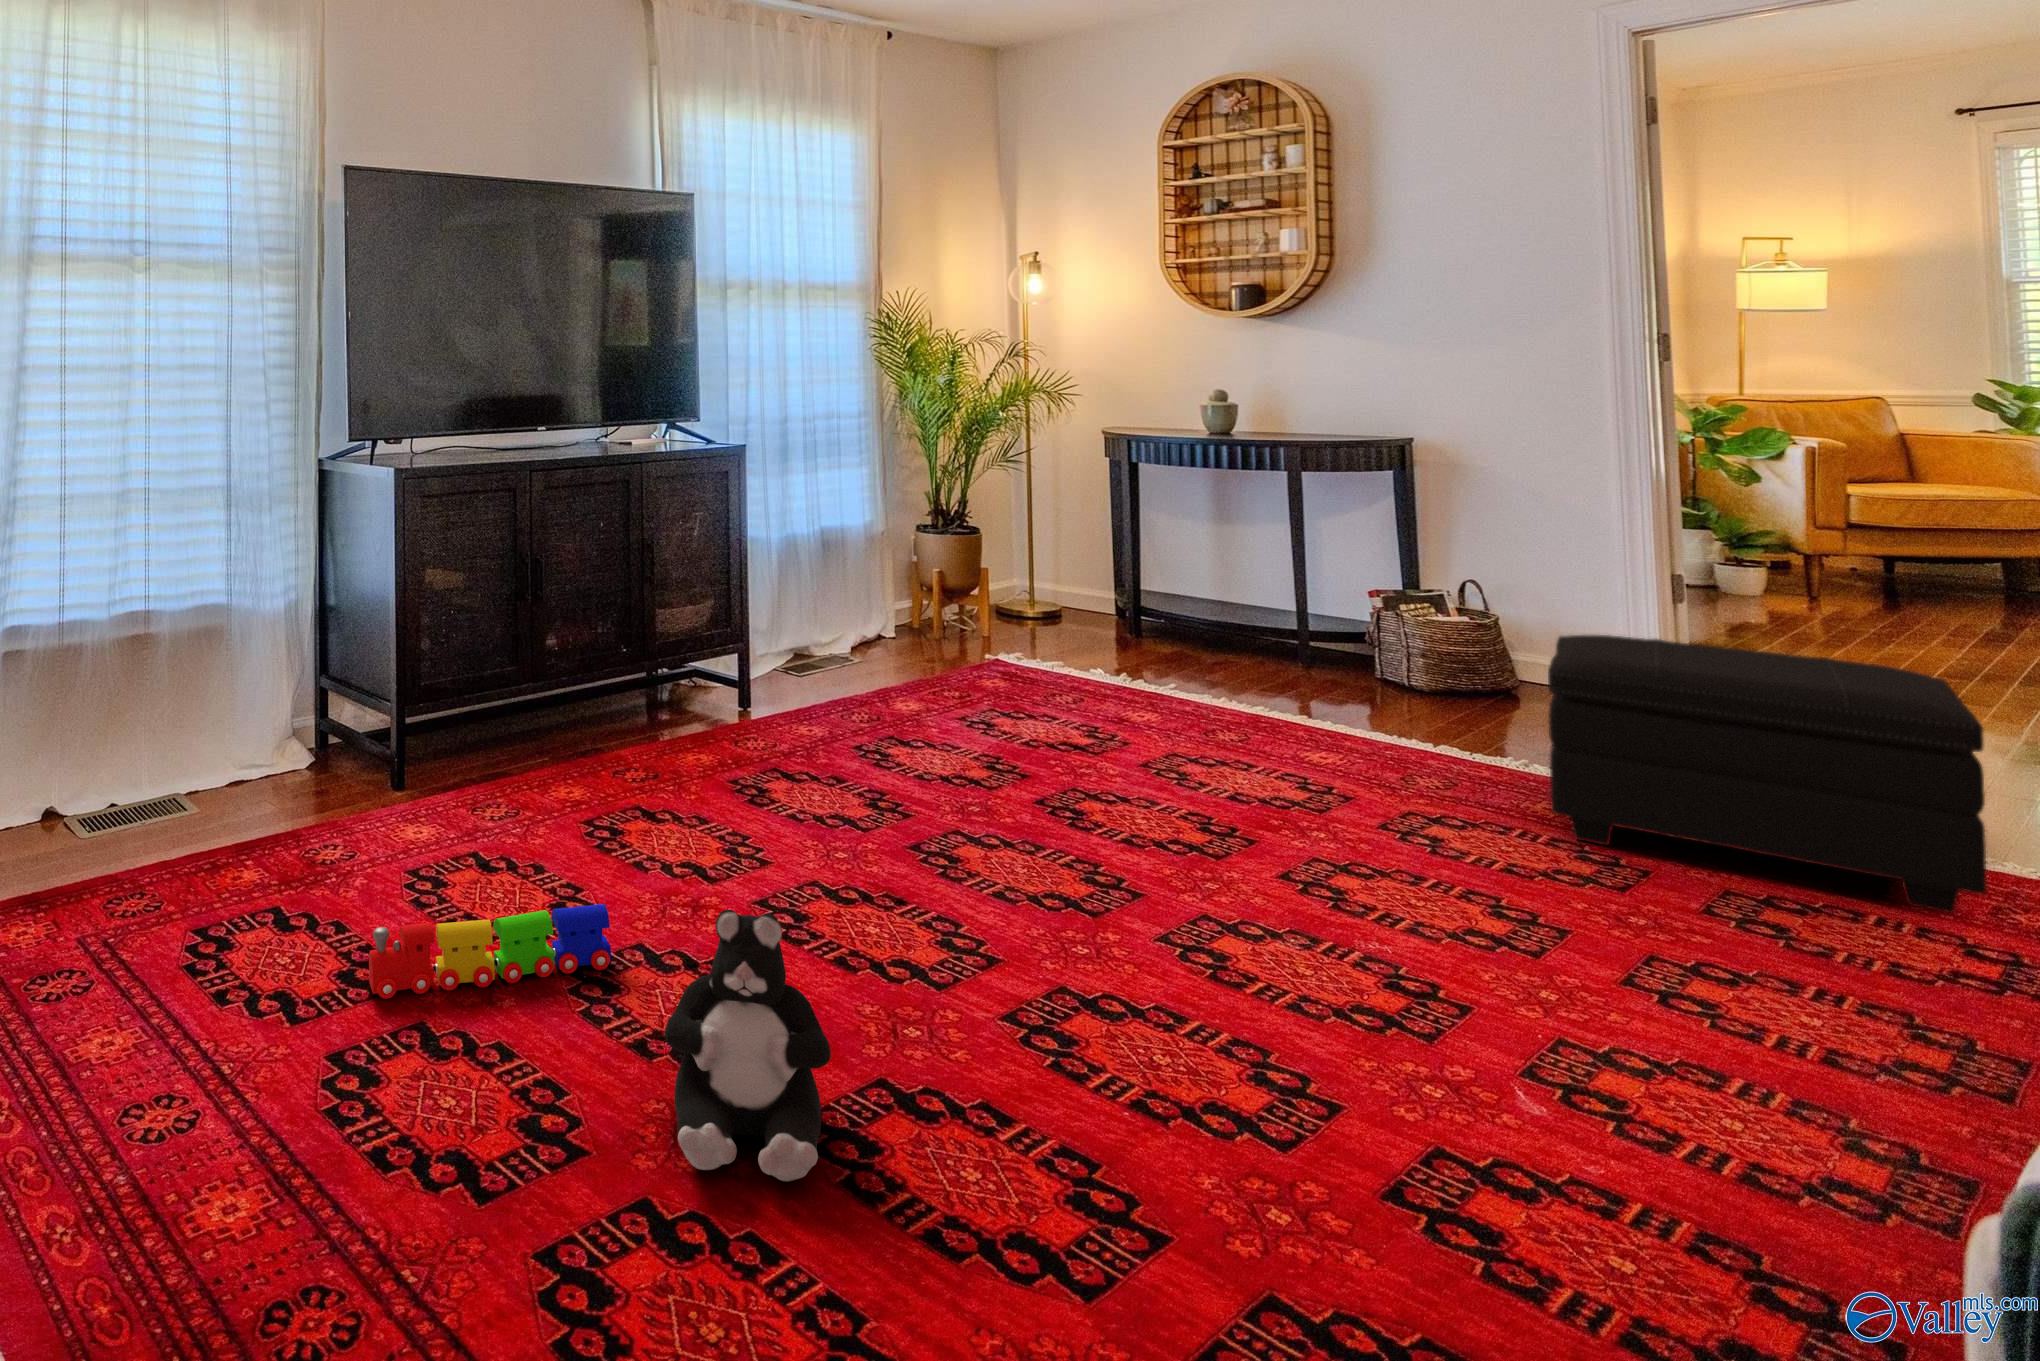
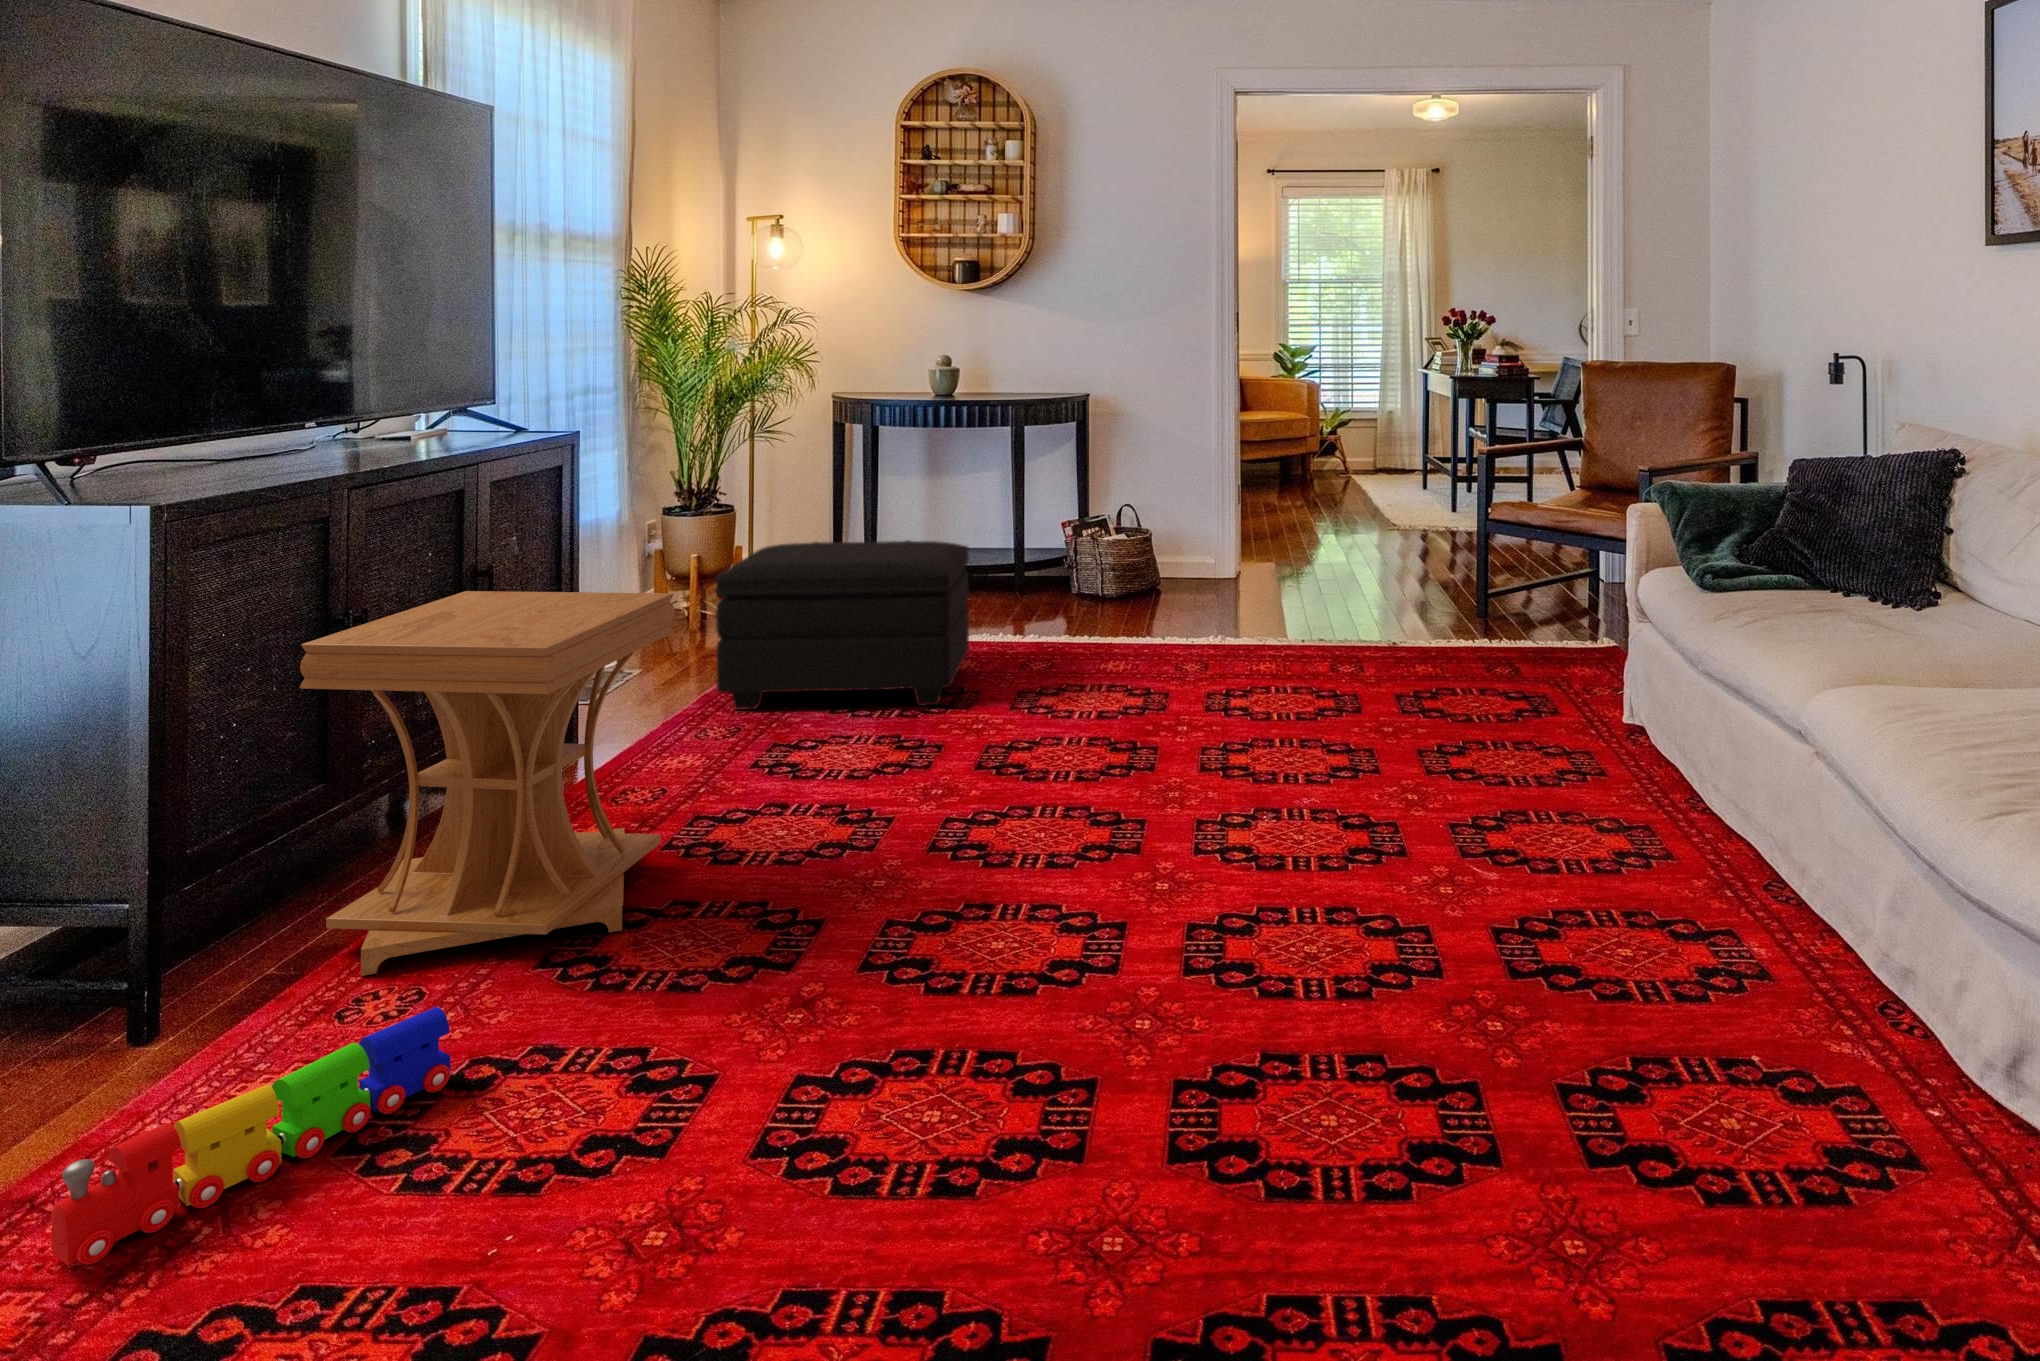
side table: none [561,580,838,893] -> present [300,591,675,976]
footstool: present [1548,635,1987,913] -> present [716,540,969,710]
plush toy: present [664,910,831,1182] -> none [599,930,813,1244]

